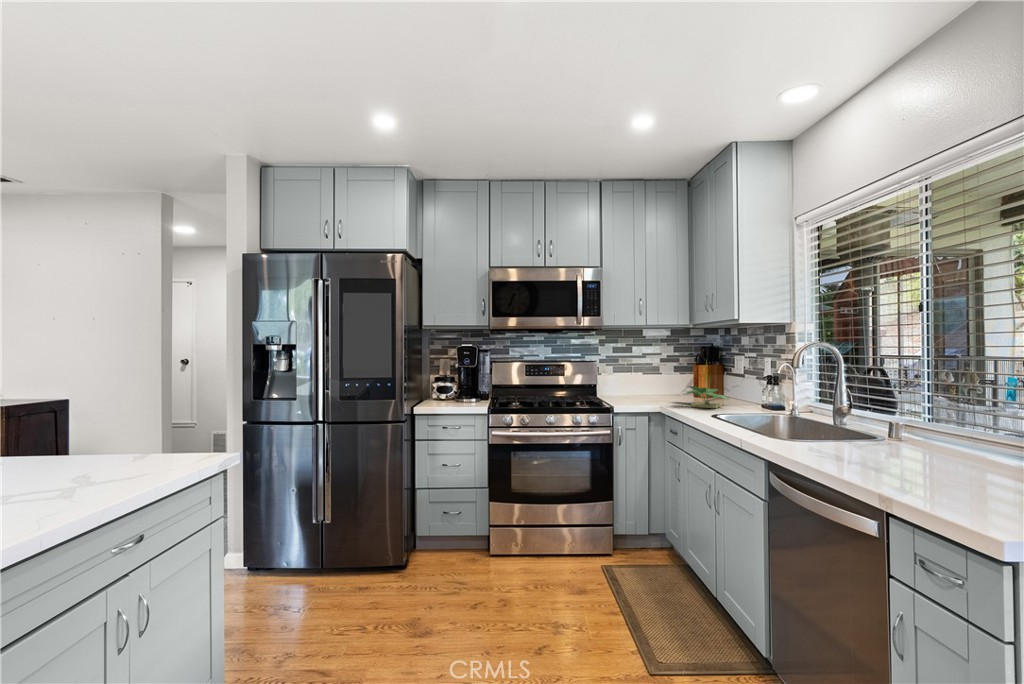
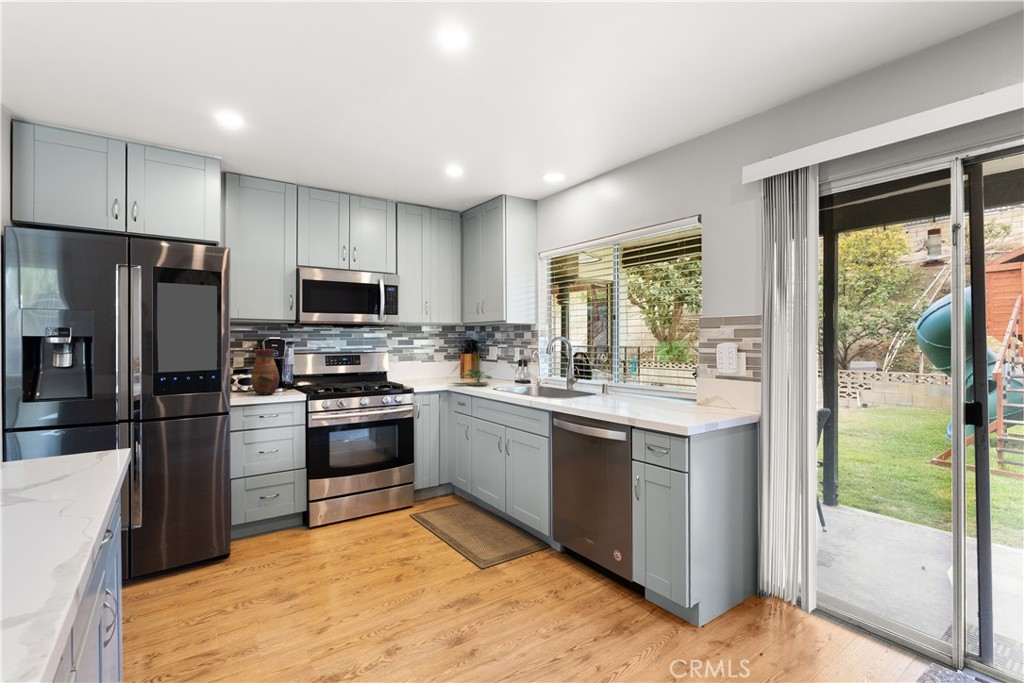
vase: none [438,358,465,406] -> present [251,349,279,395]

